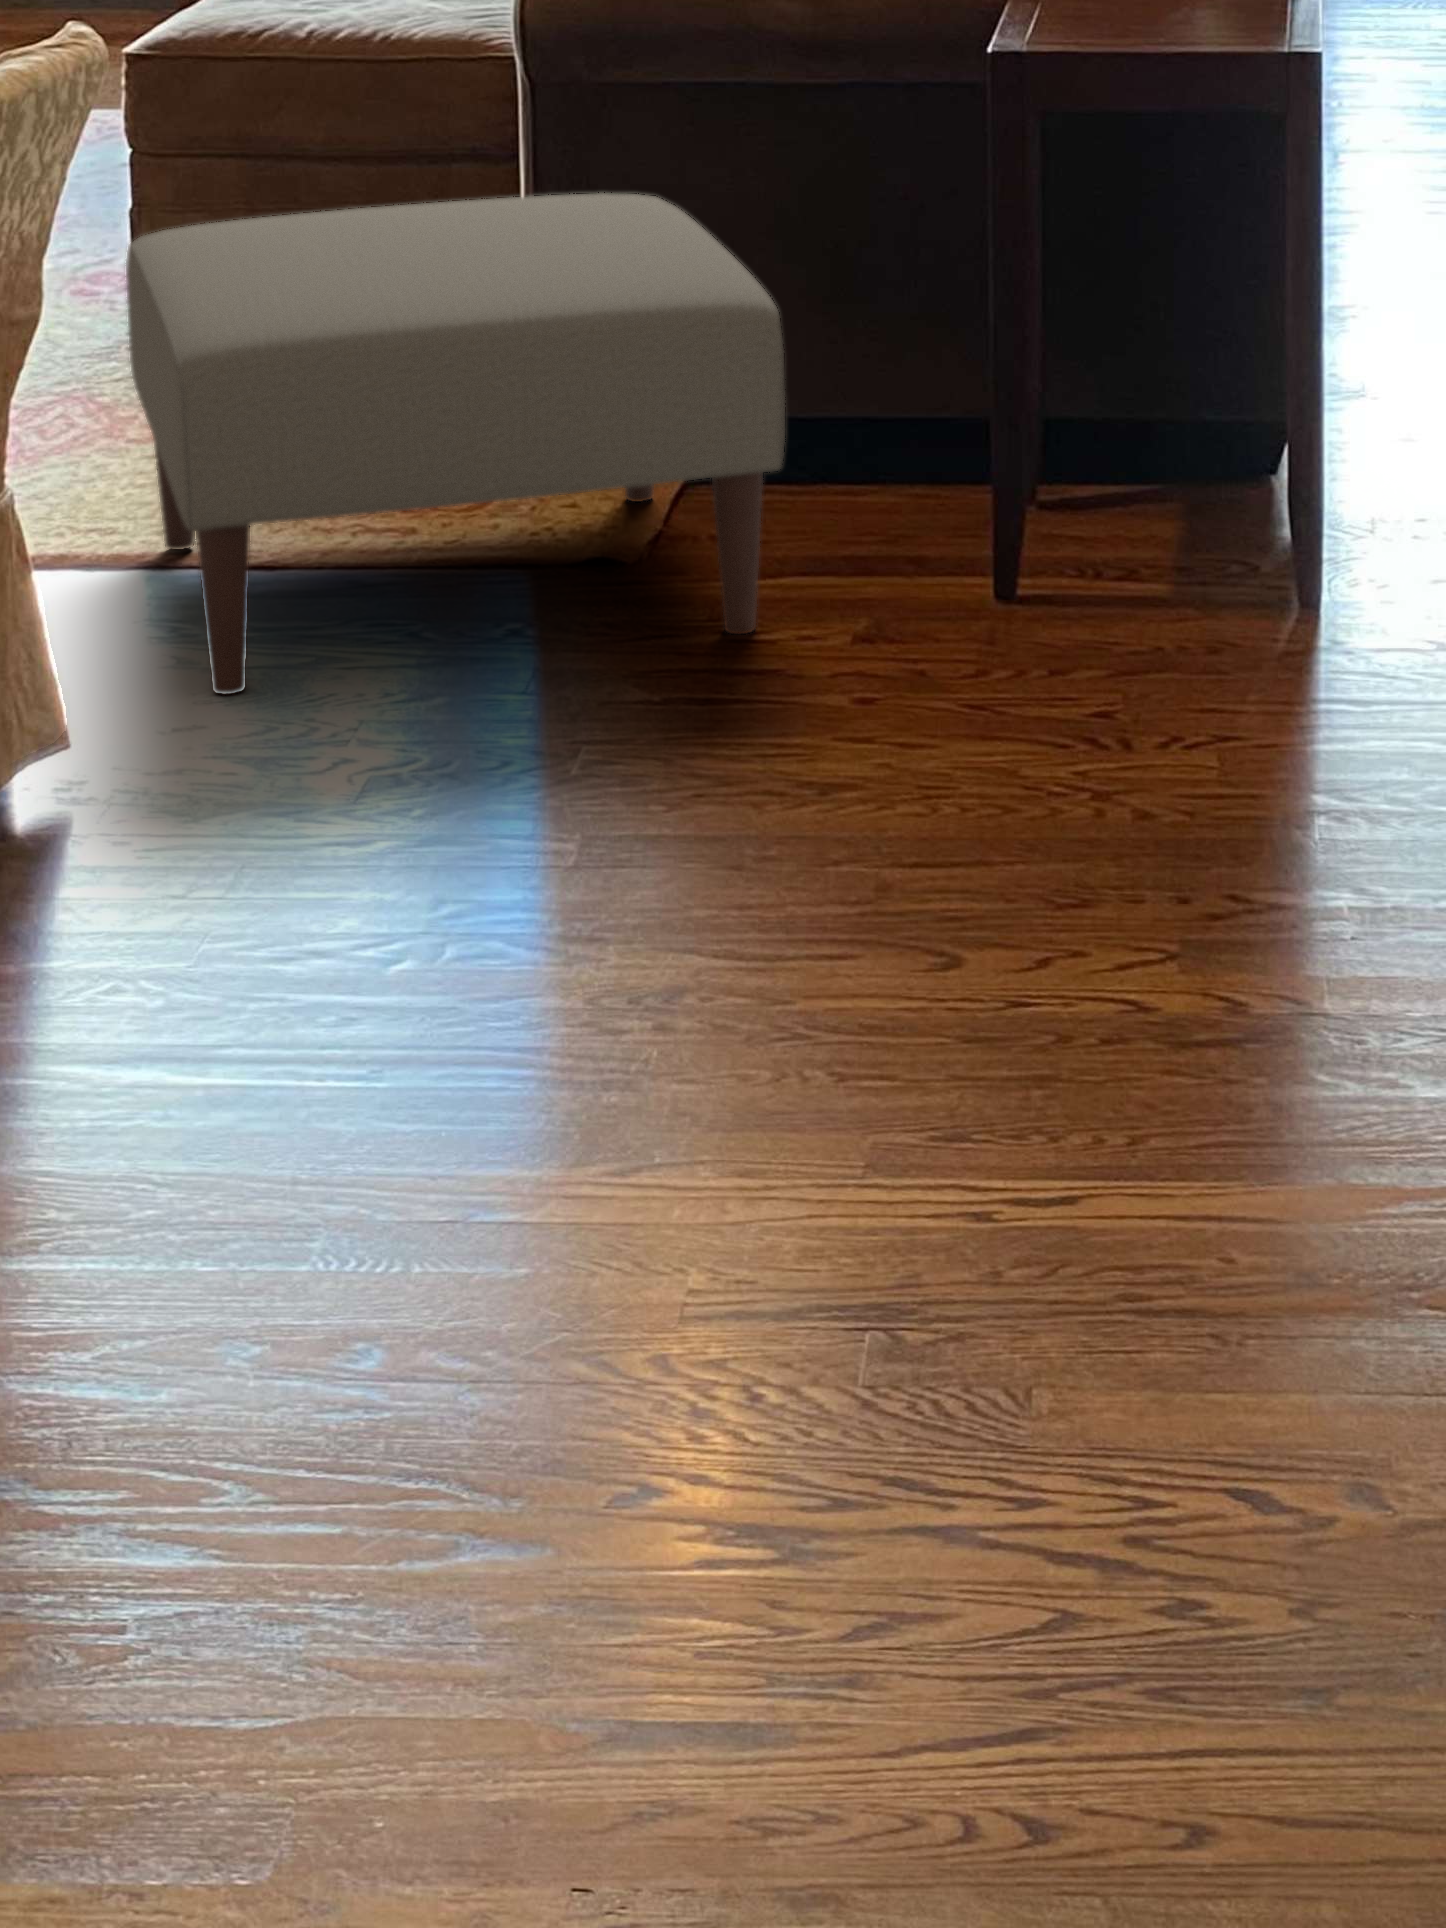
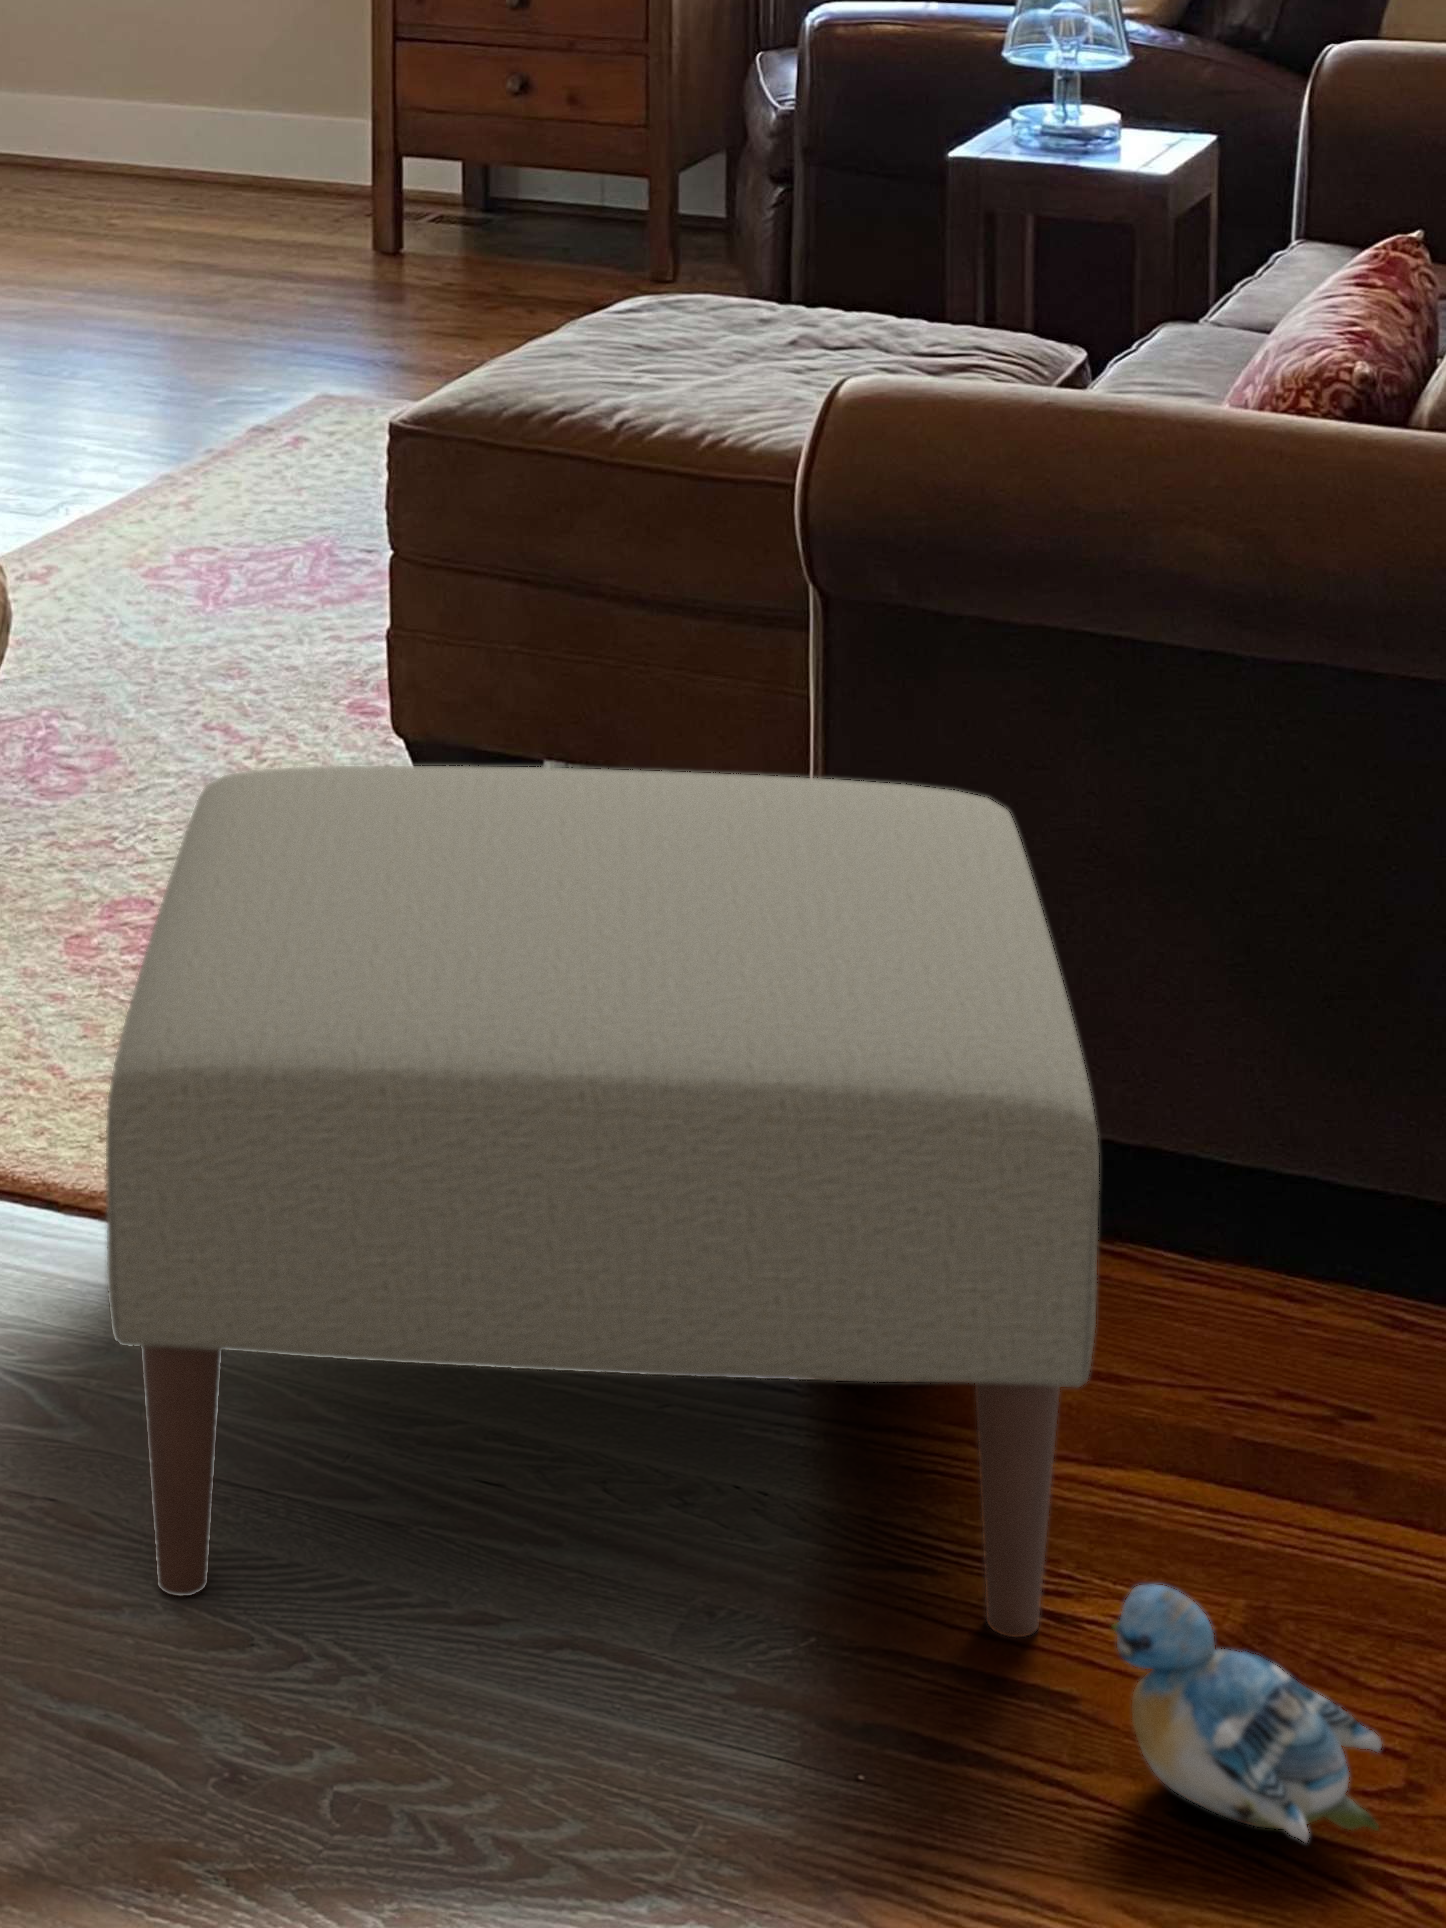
plush toy: none [811,557,969,674] -> present [1112,1585,1381,1842]

